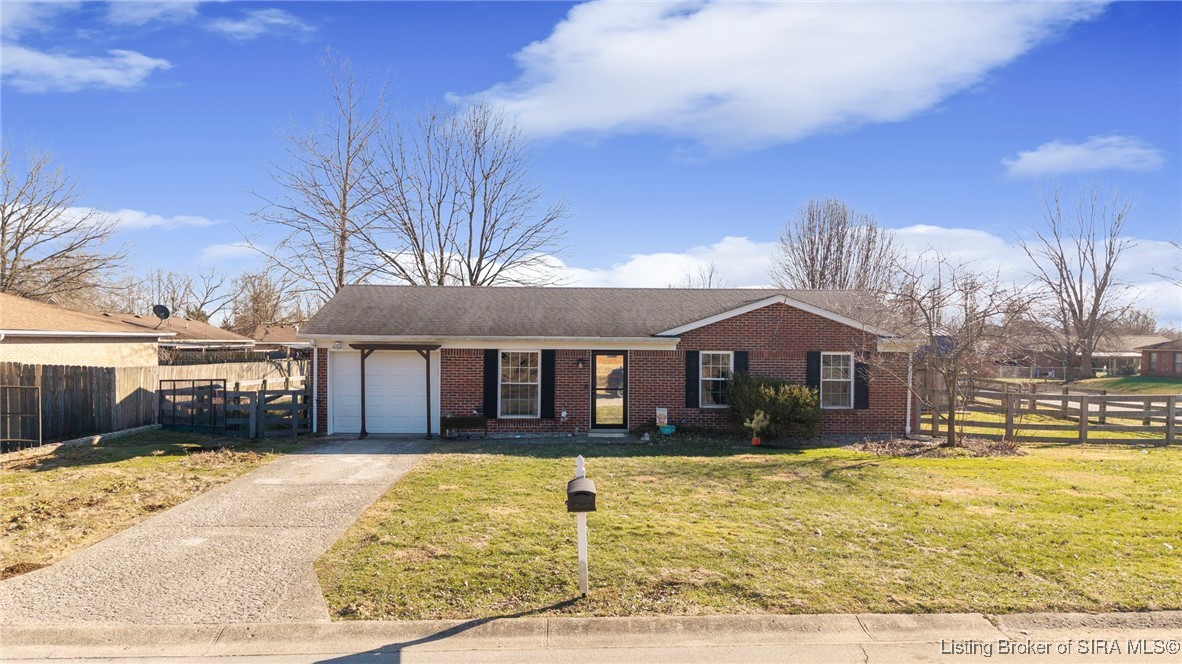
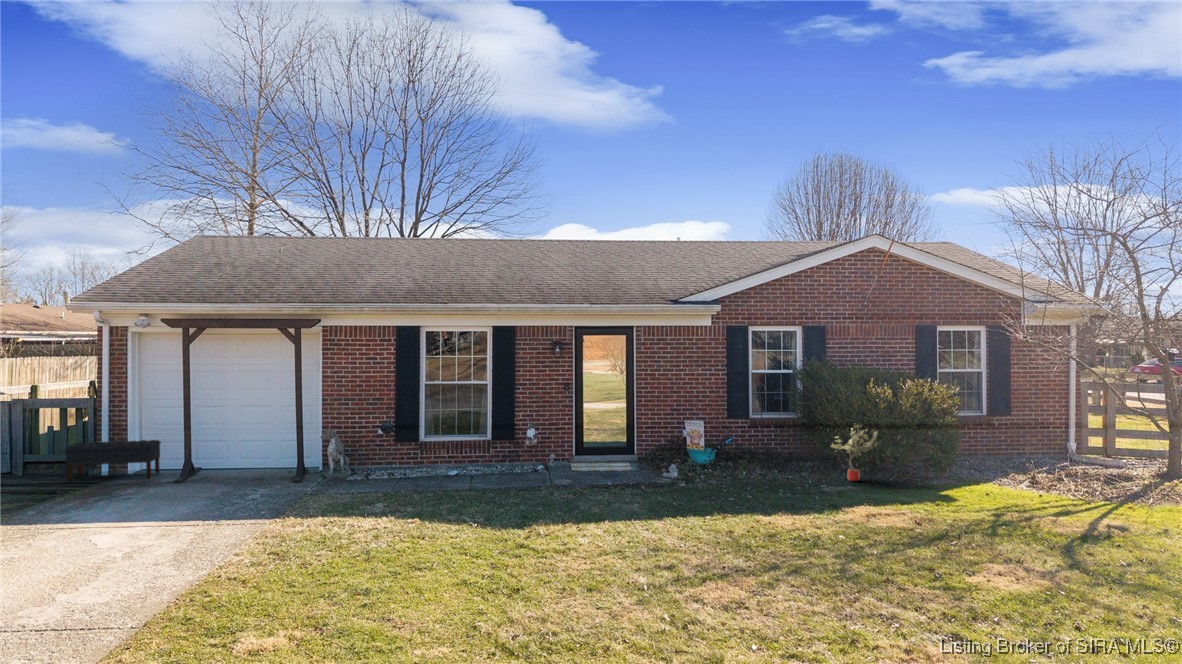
bench: present [440,415,488,439] -> present [65,440,161,482]

